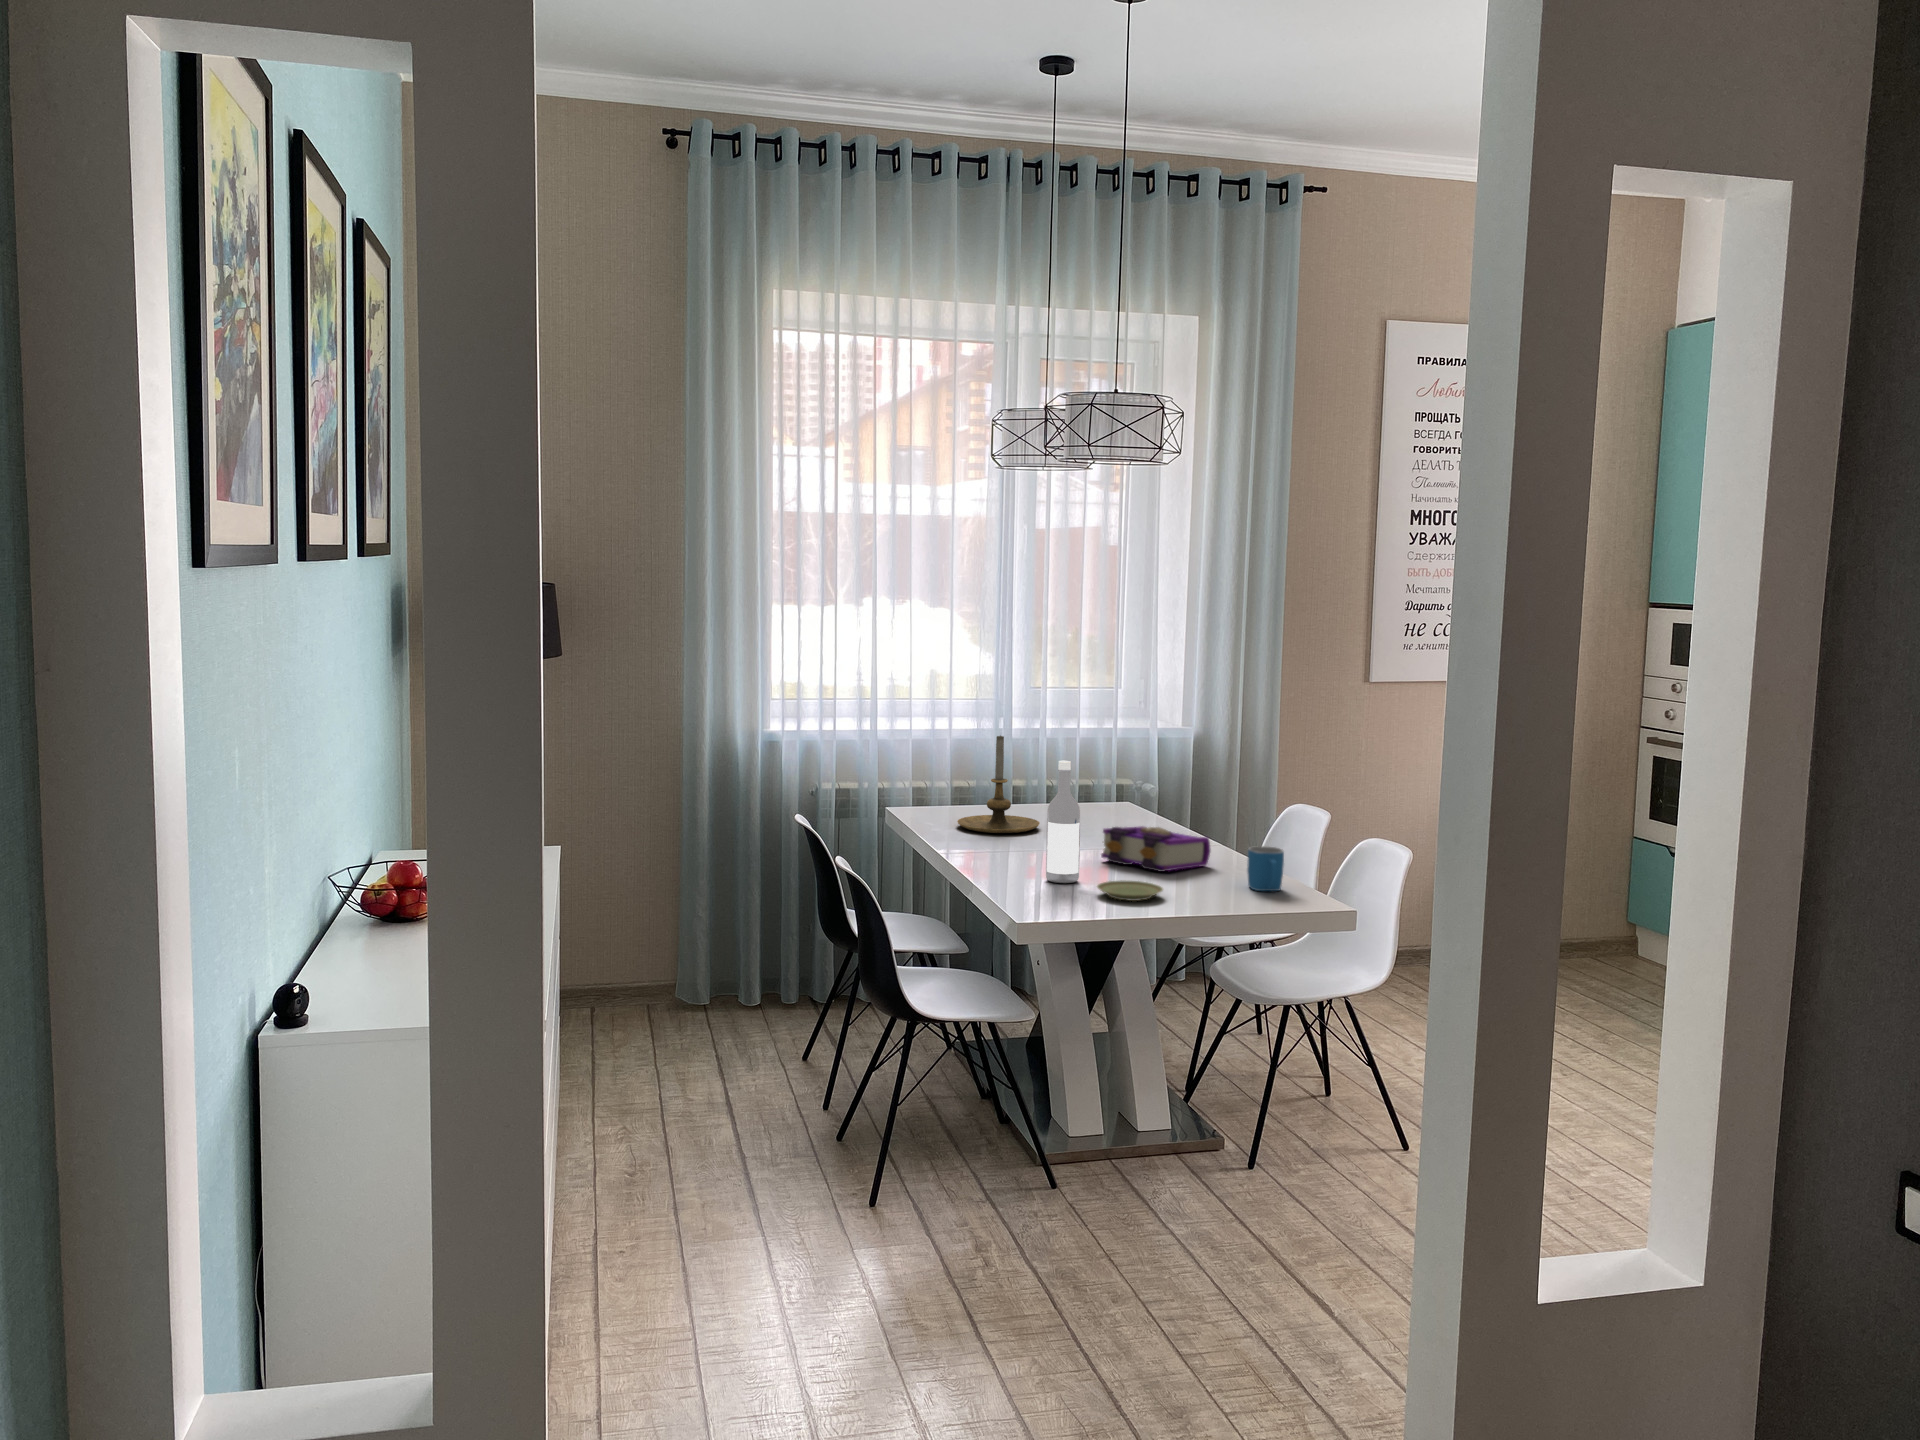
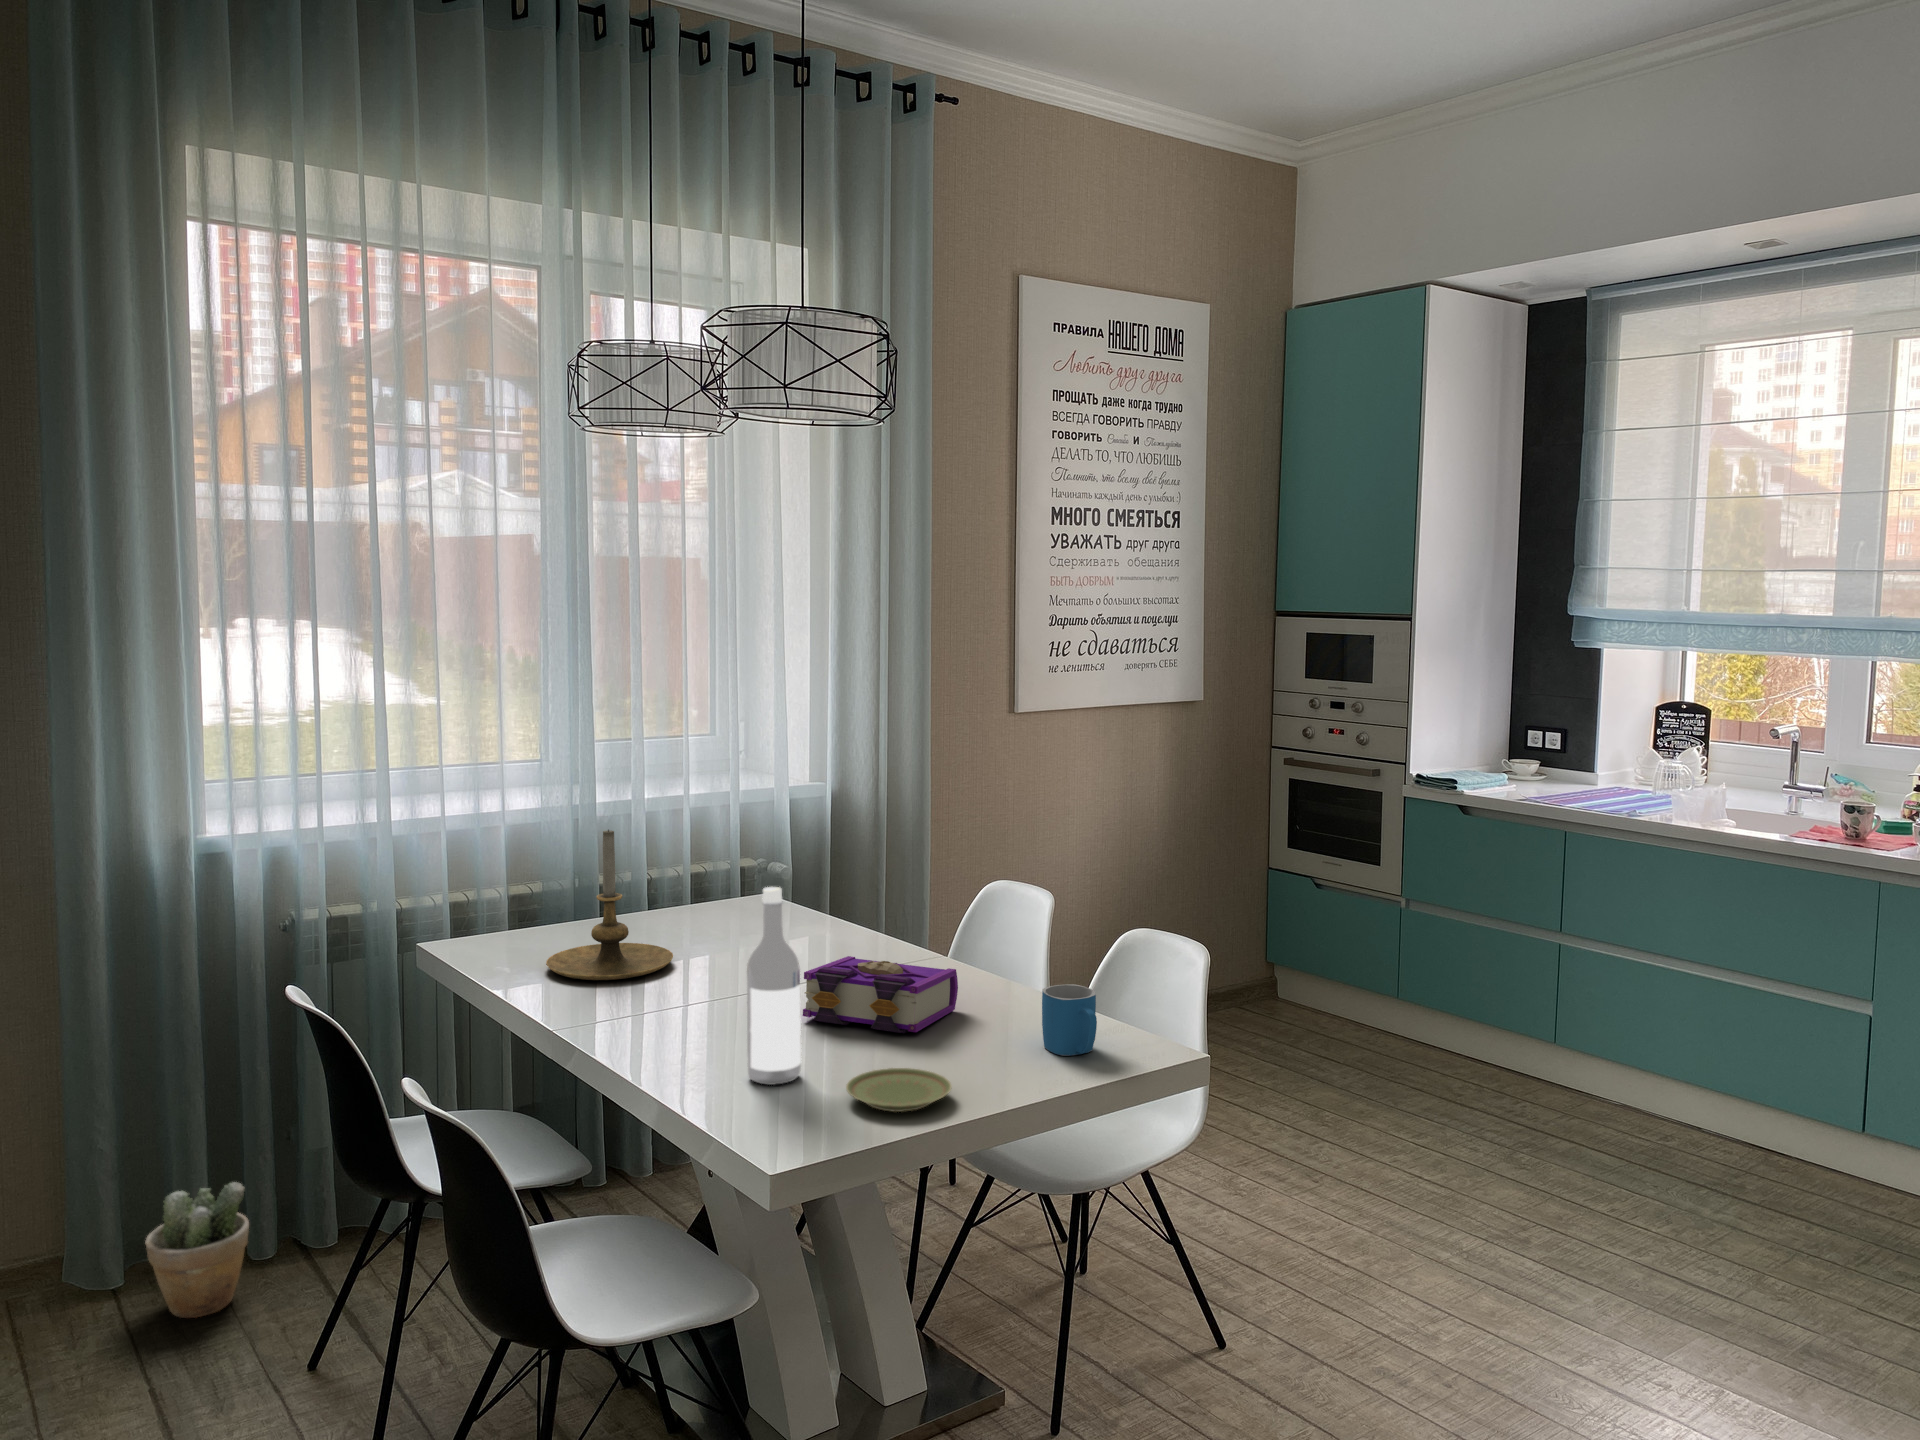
potted plant: none [722,944,780,1024] -> present [145,1182,249,1318]

